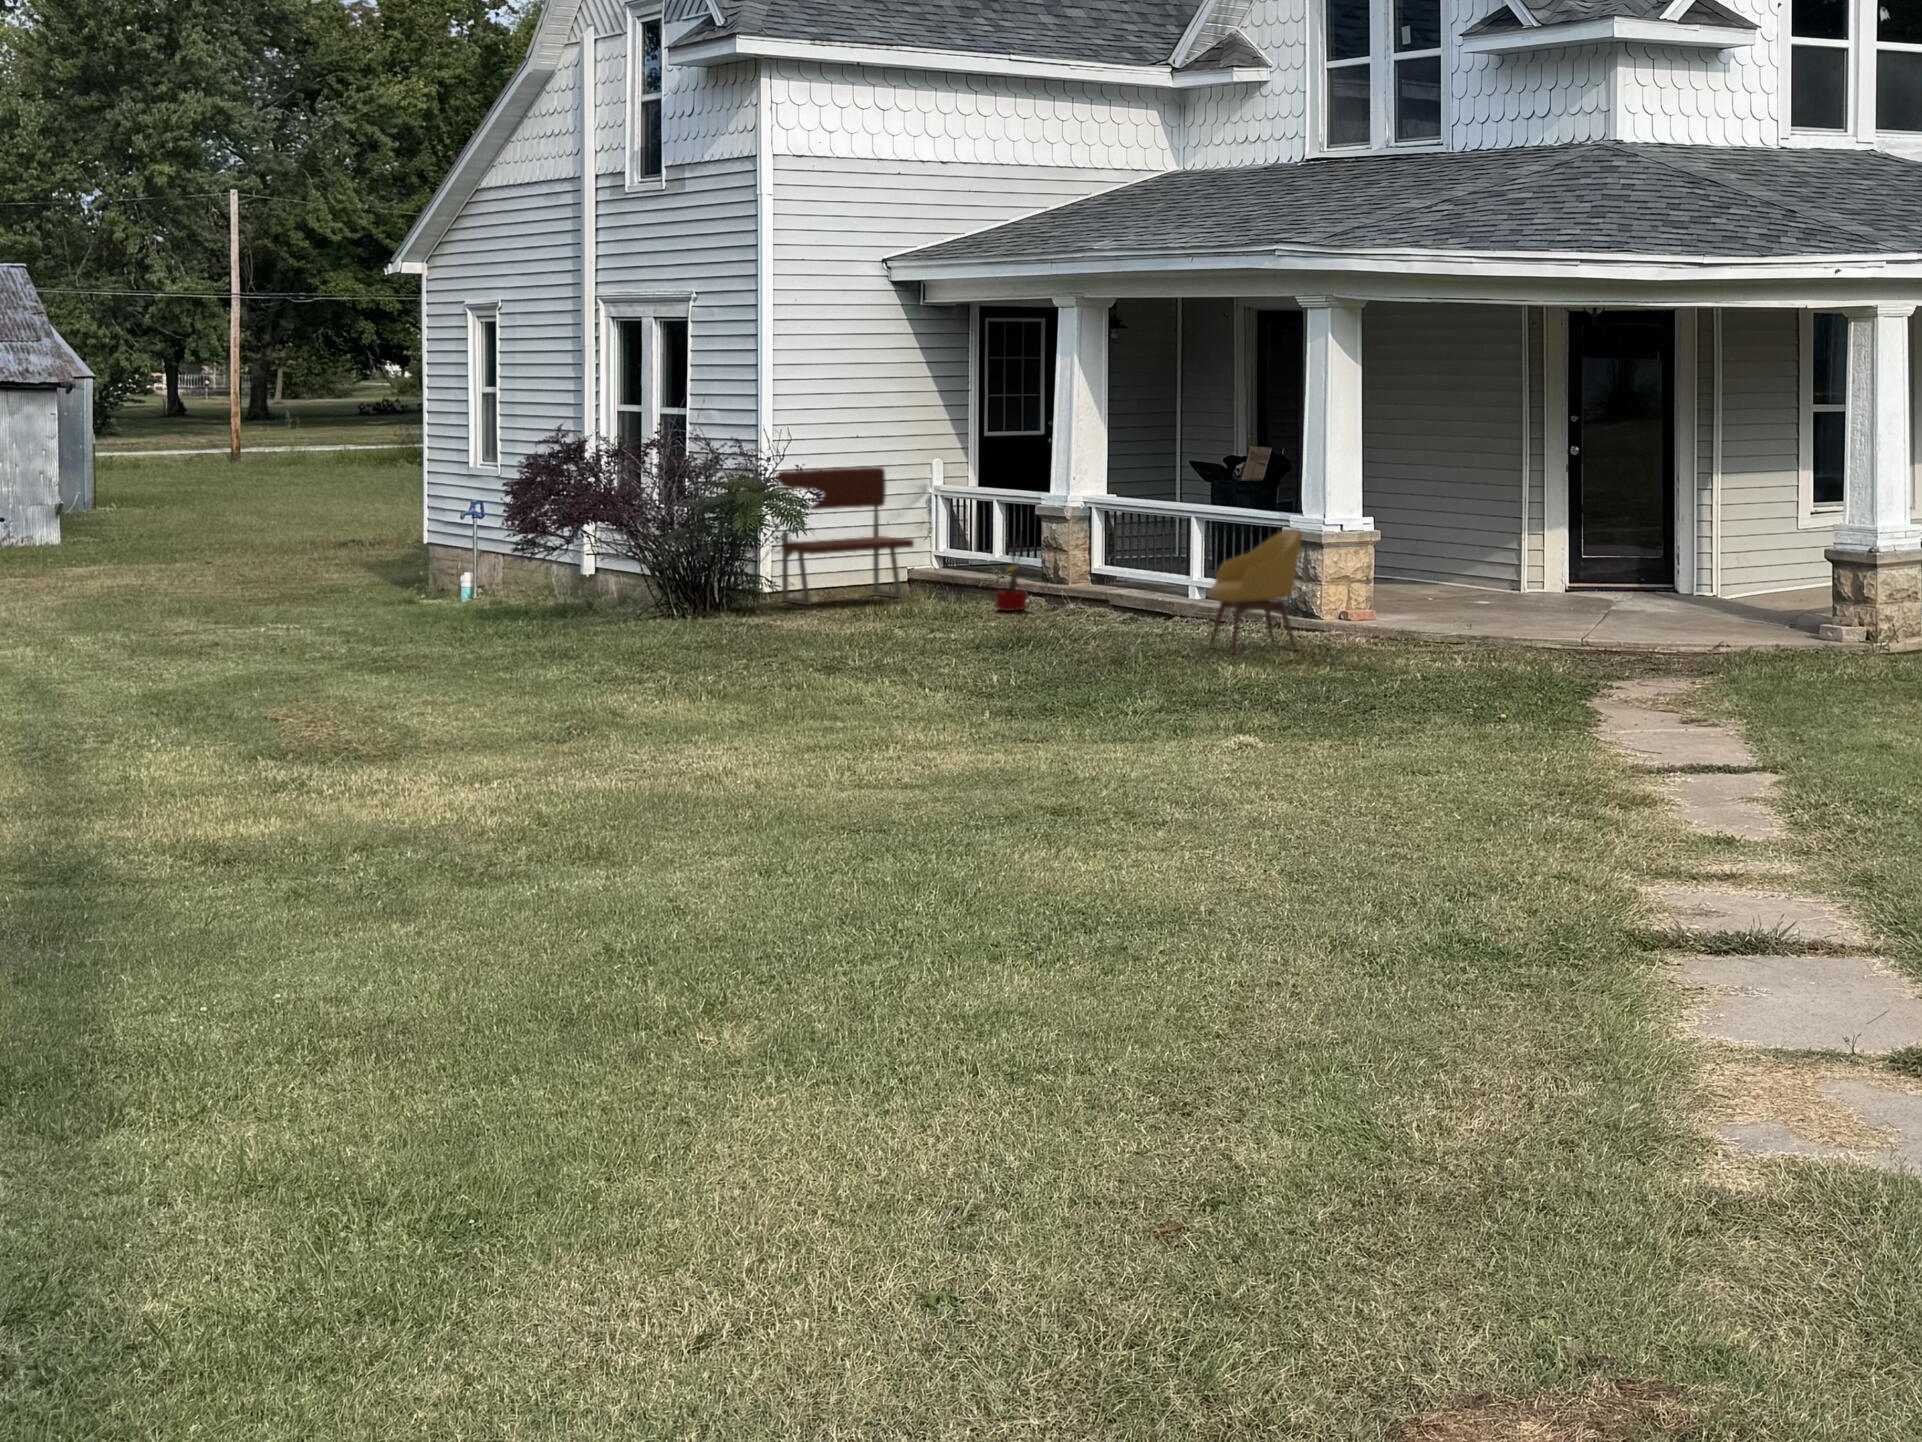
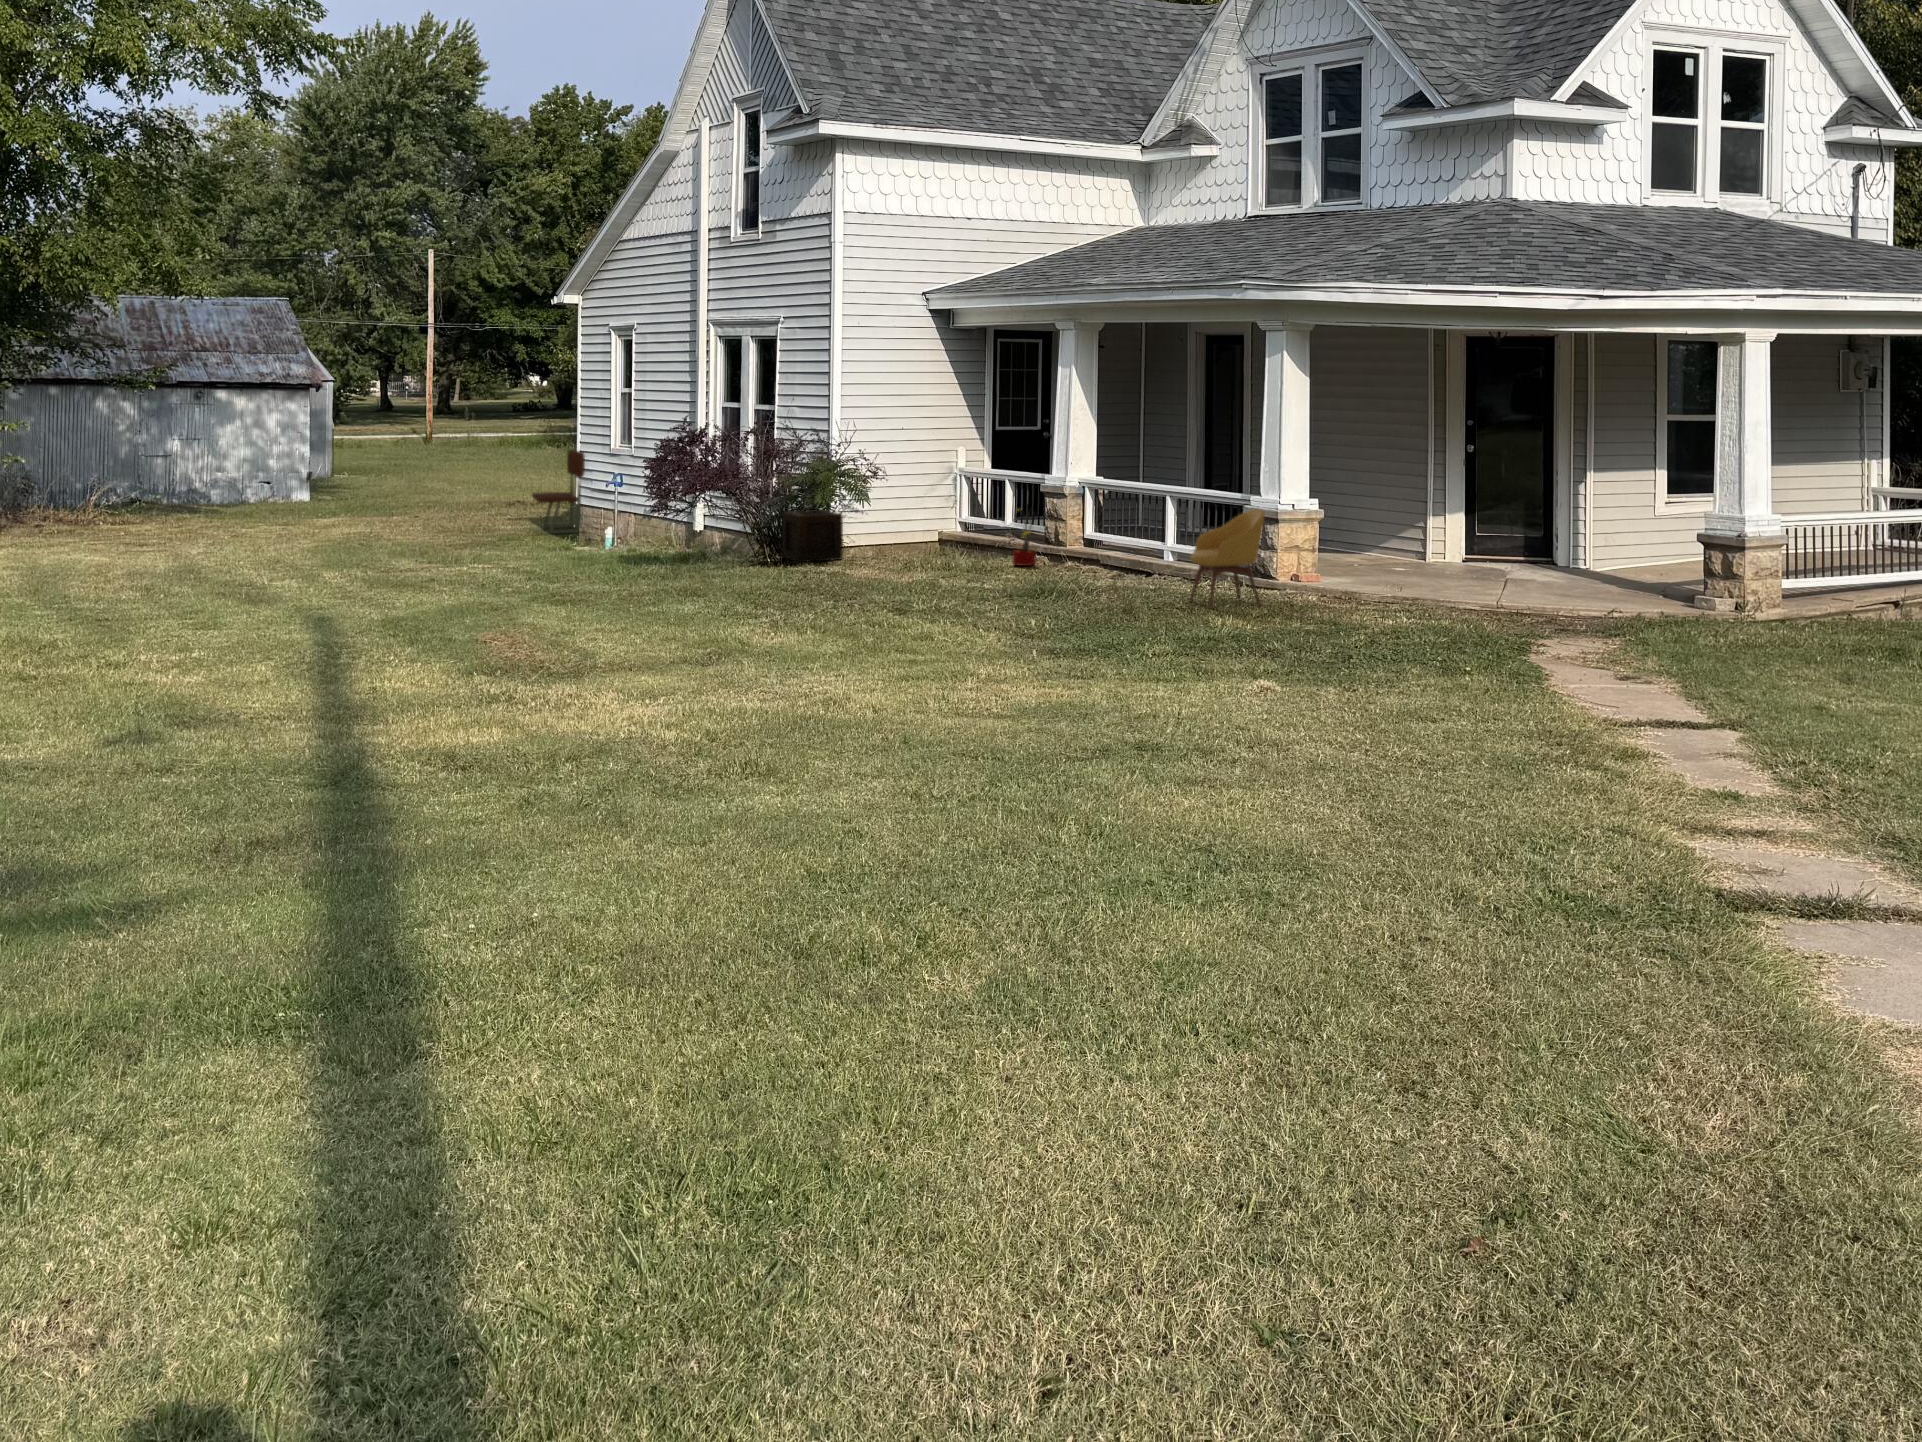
bench: present [778,467,914,605] -> present [532,450,585,534]
wooden crate: none [691,545,773,613] -> present [782,510,843,562]

